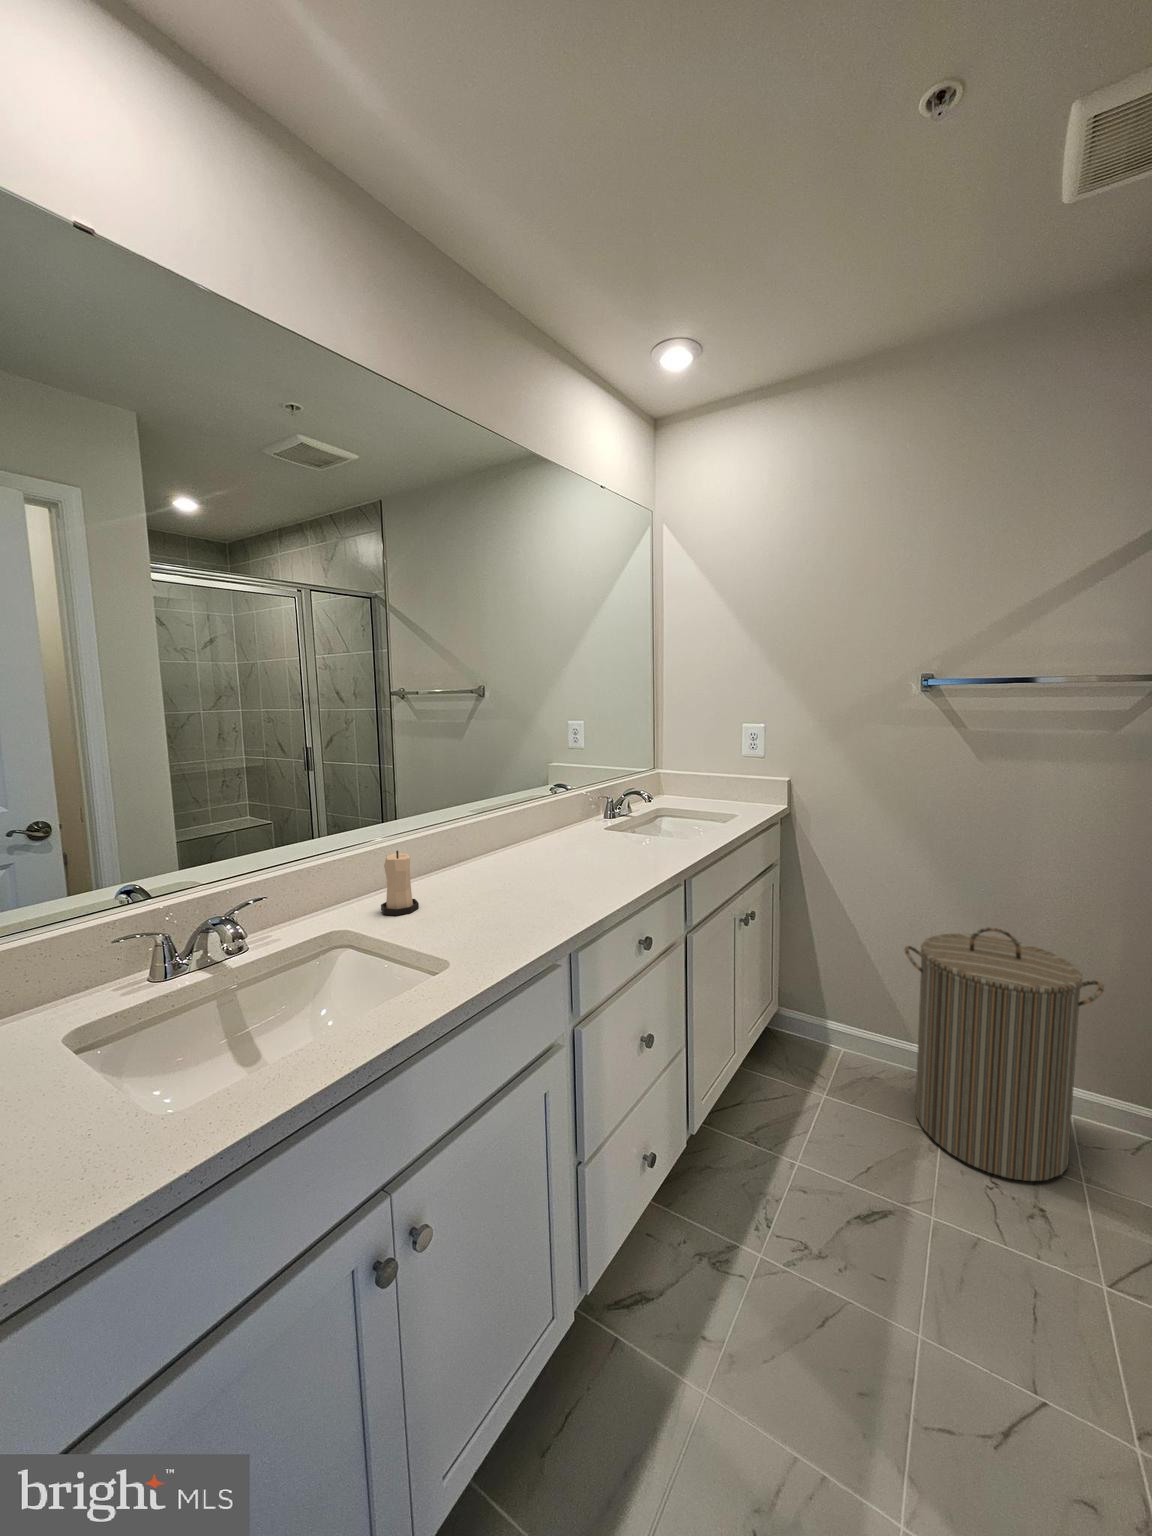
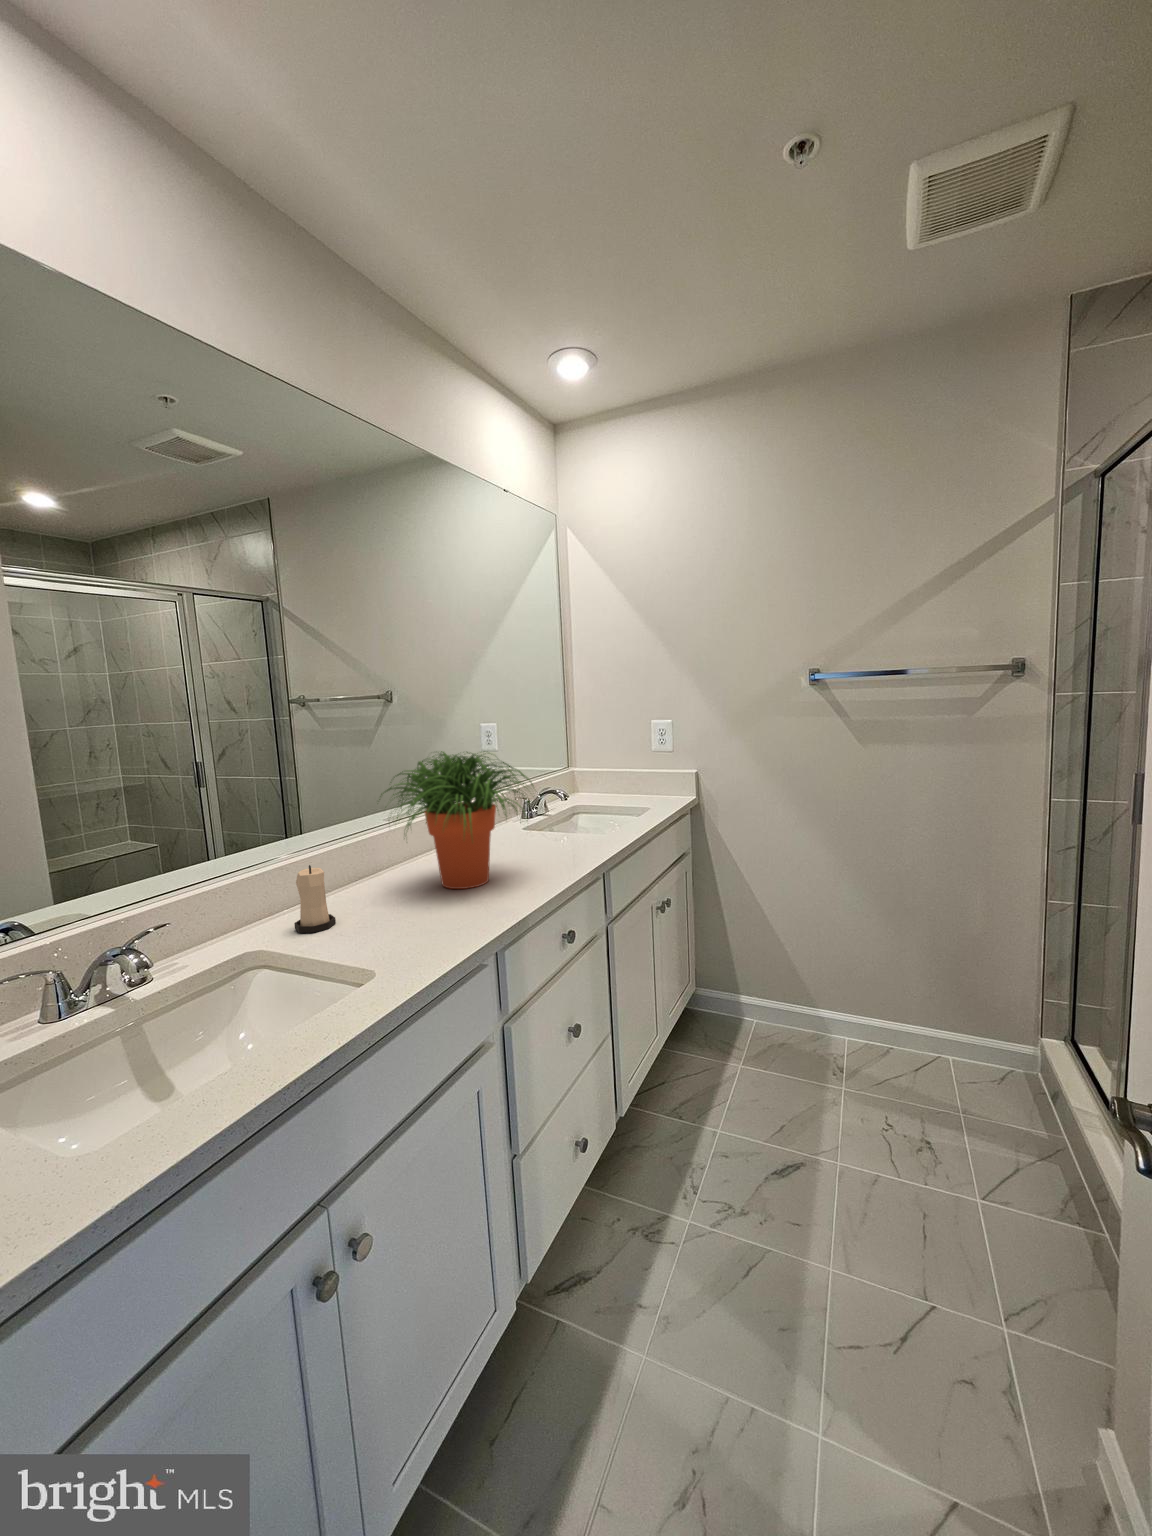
potted plant: none [466,748,620,884] -> present [379,751,533,889]
laundry hamper: present [905,928,1104,1181] -> none [808,896,972,1121]

